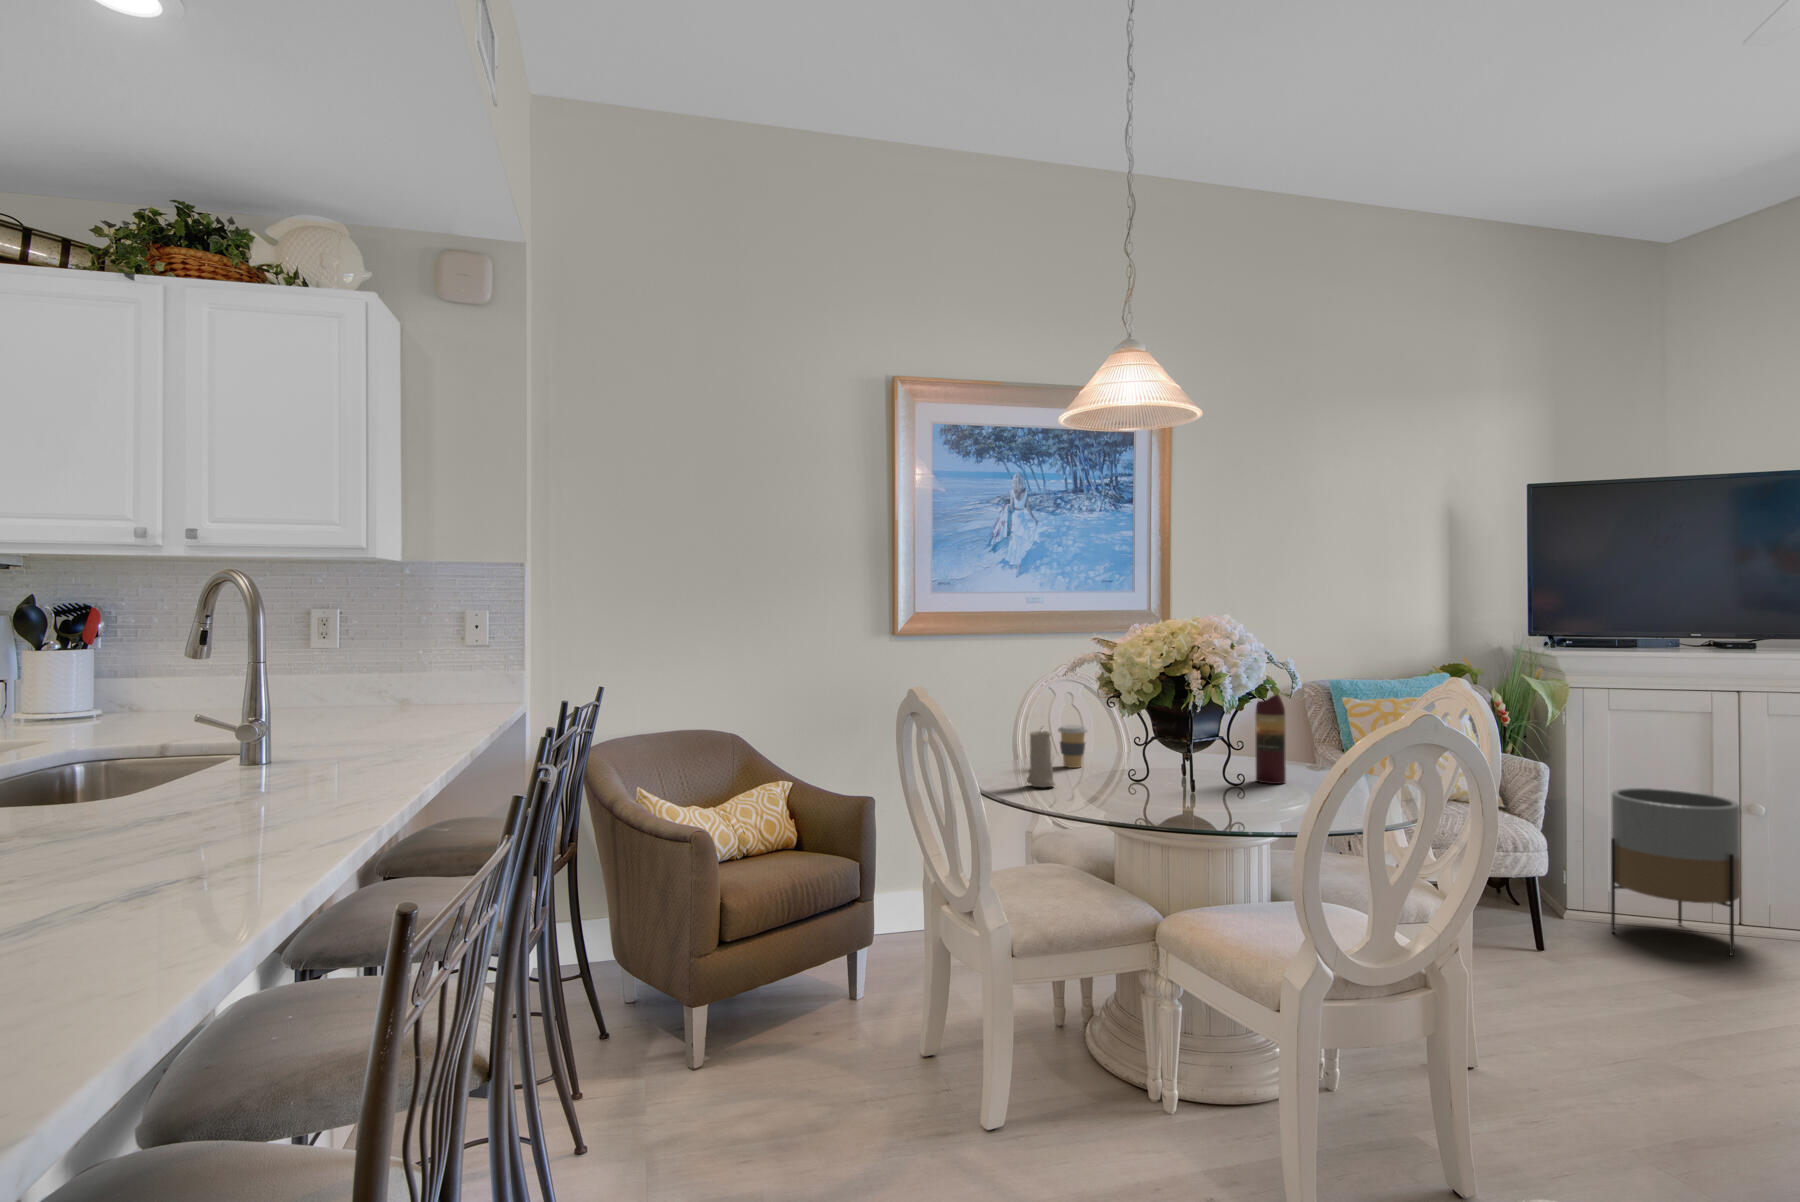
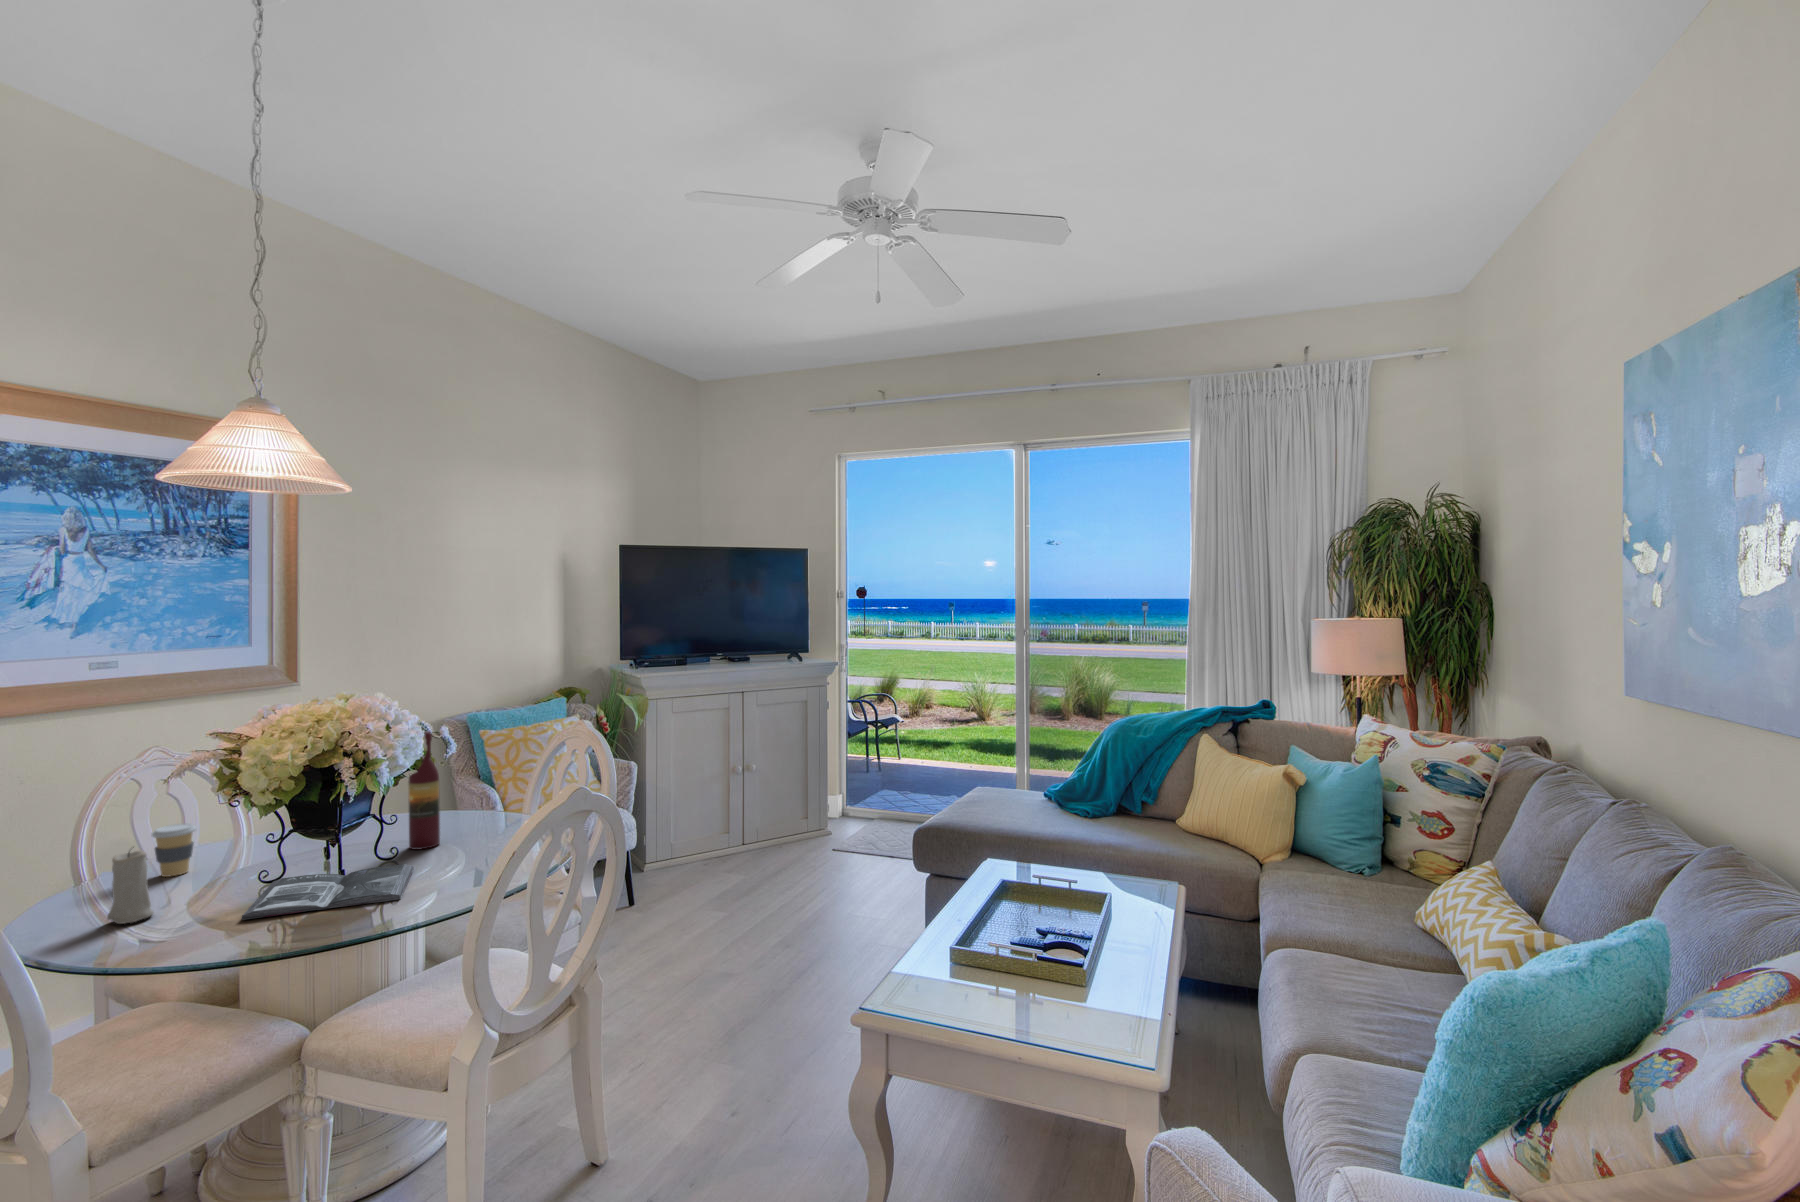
magazine: none [1112,779,1256,813] -> present [242,864,414,920]
planter: present [1611,788,1741,956] -> none [677,767,748,879]

